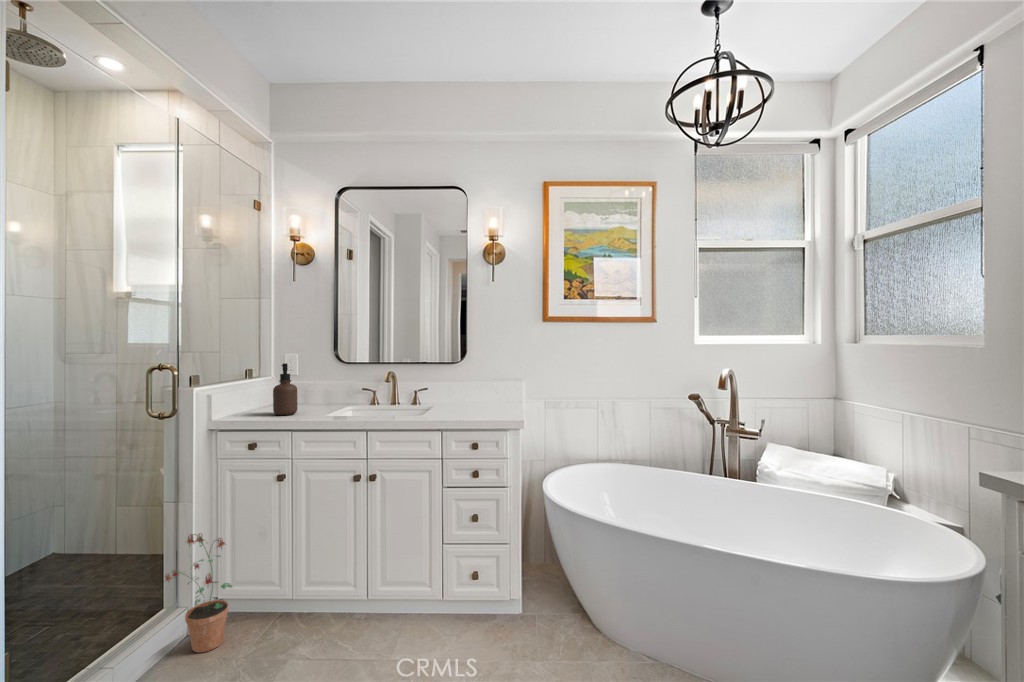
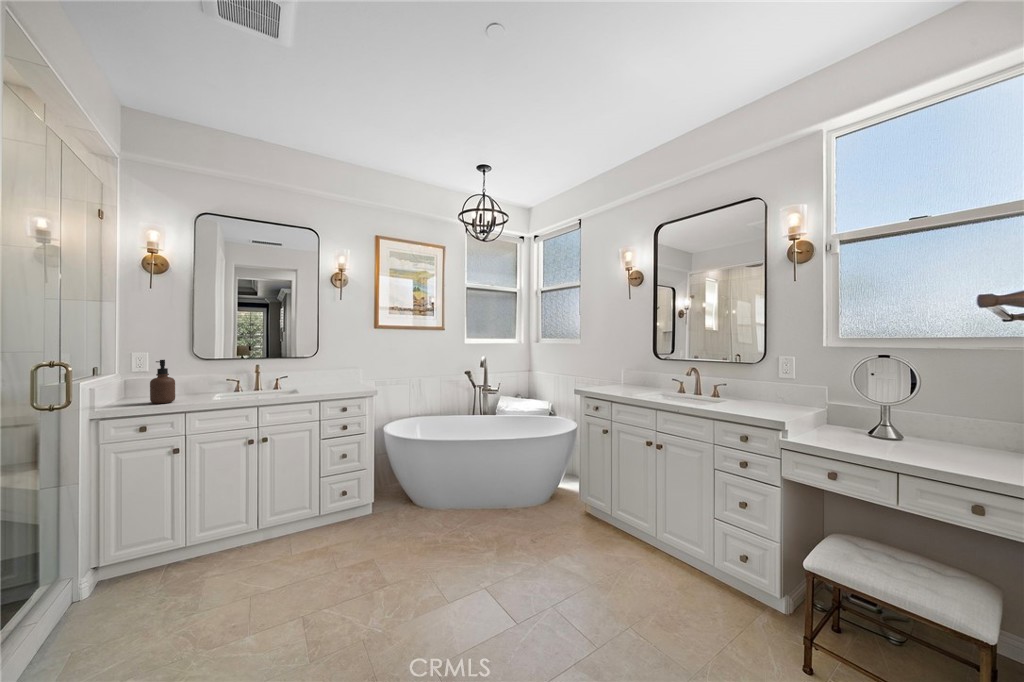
potted plant: present [165,533,232,652] -> none [60,509,136,611]

